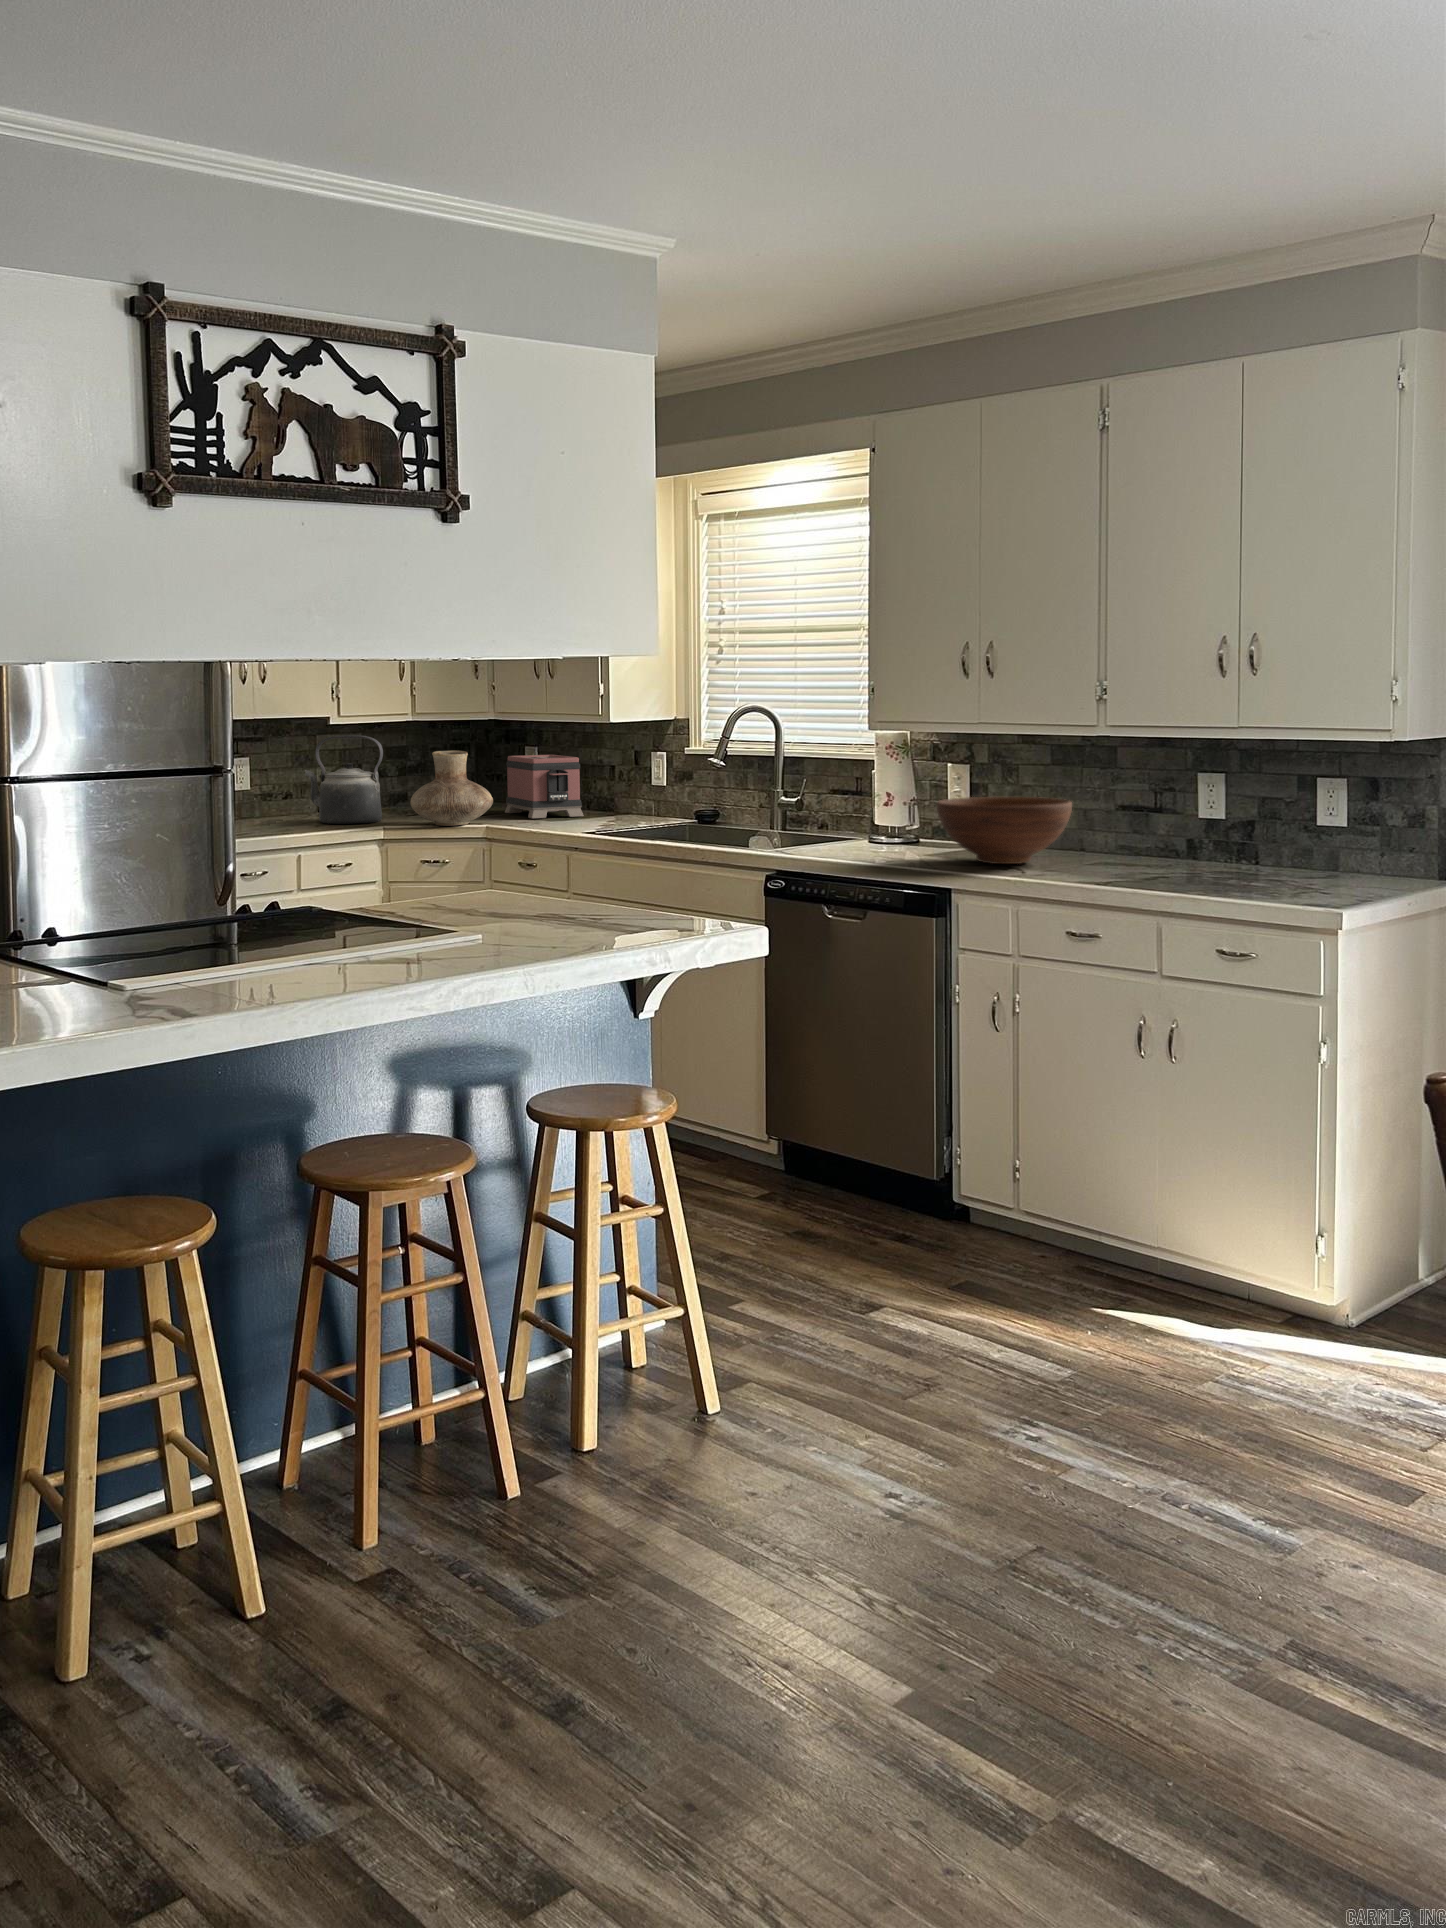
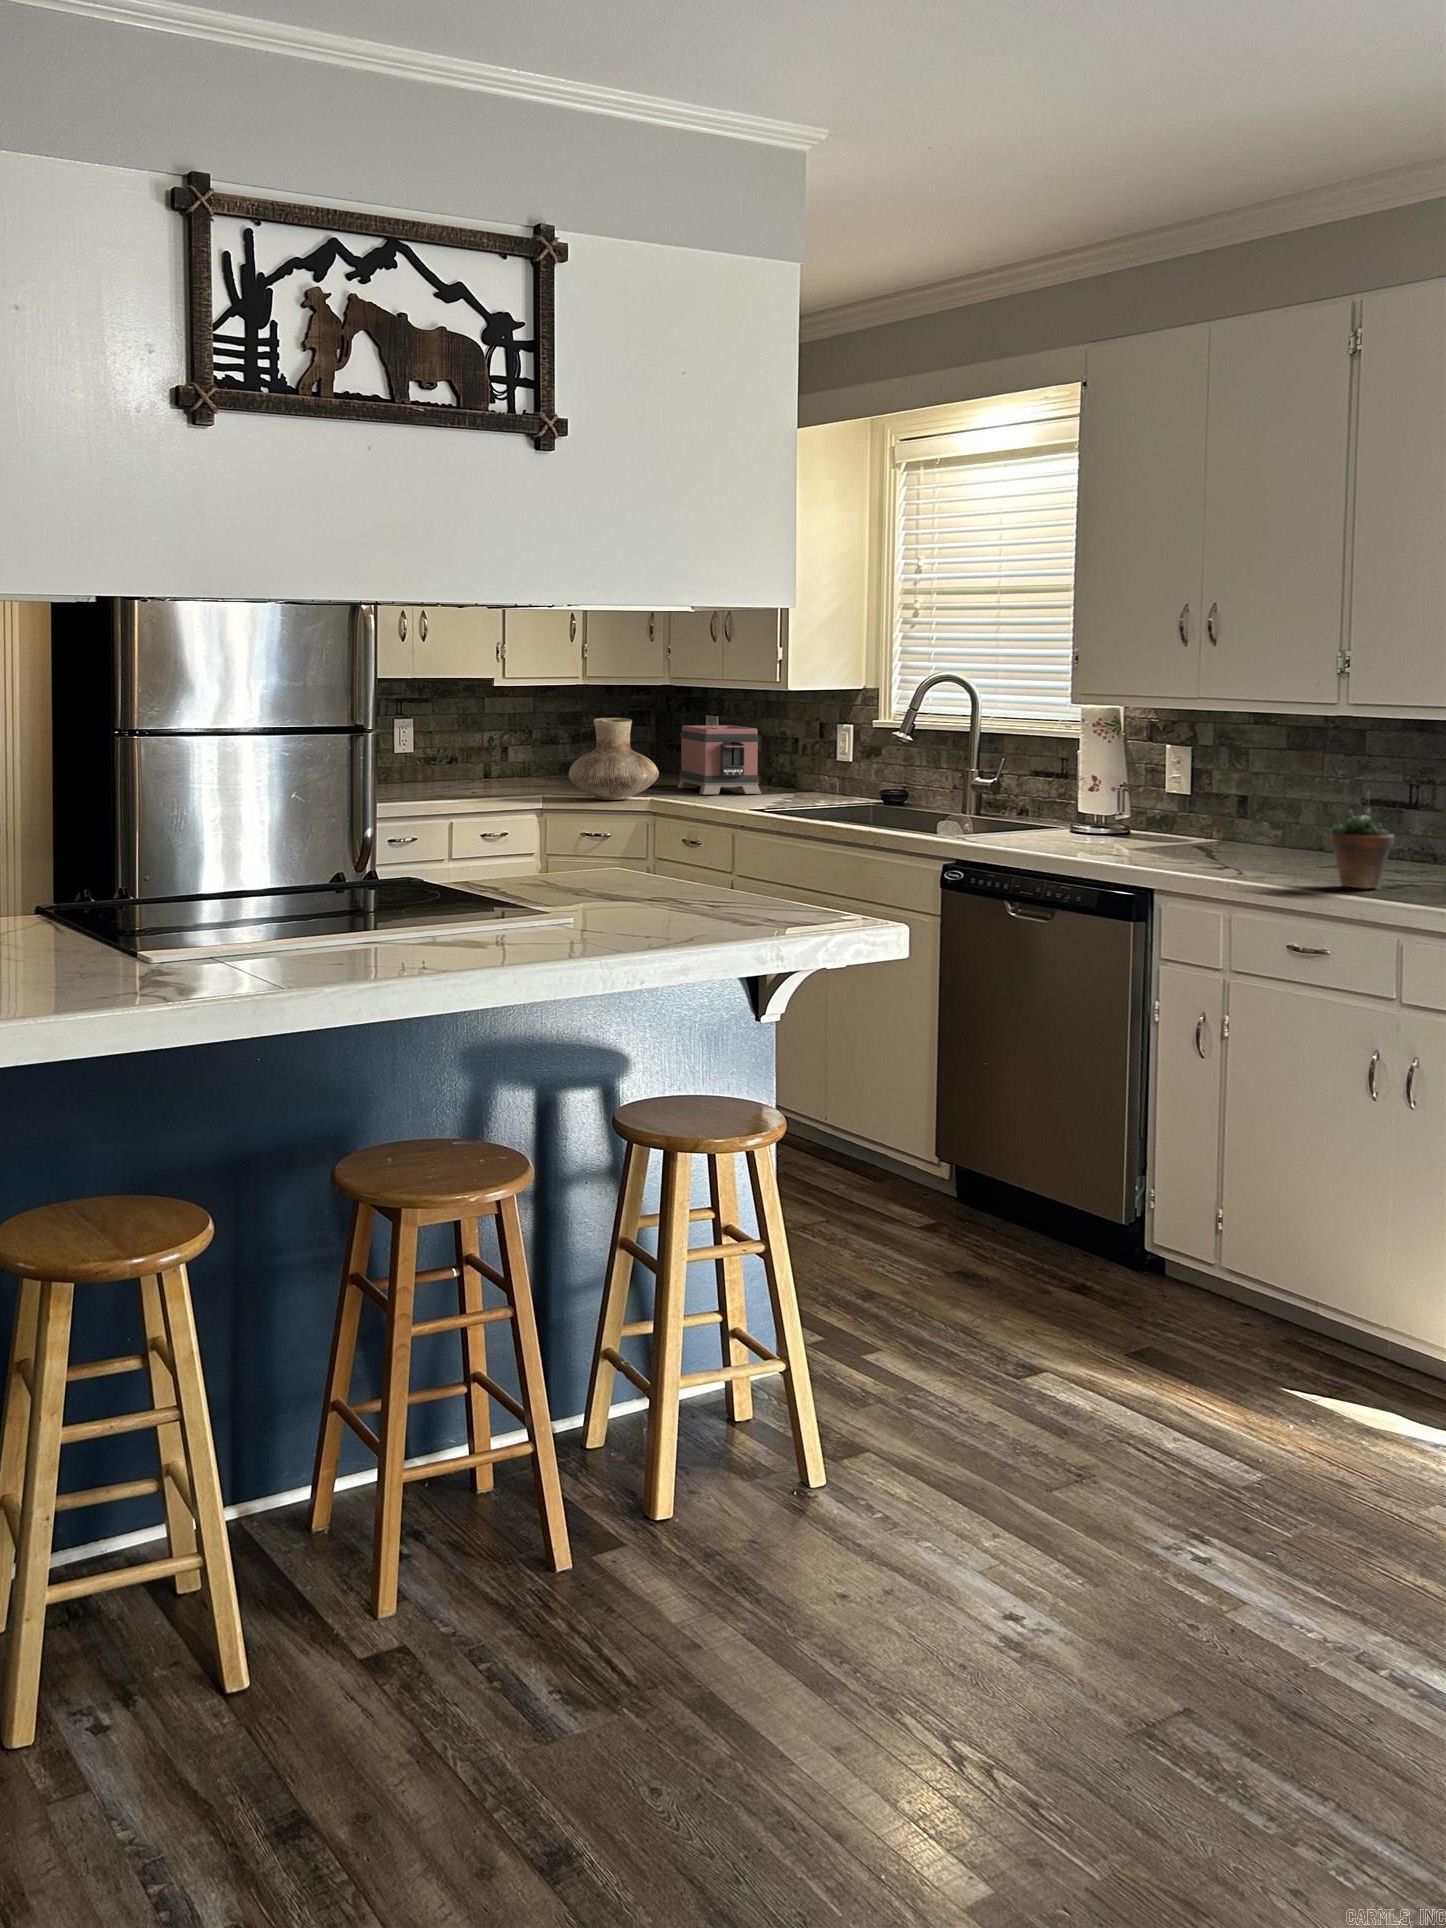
kettle: present [305,736,383,824] -> none [461,700,544,795]
fruit bowl: present [936,797,1072,864] -> none [1142,783,1306,862]
succulent plant: none [1097,799,1149,883] -> present [1330,791,1394,888]

